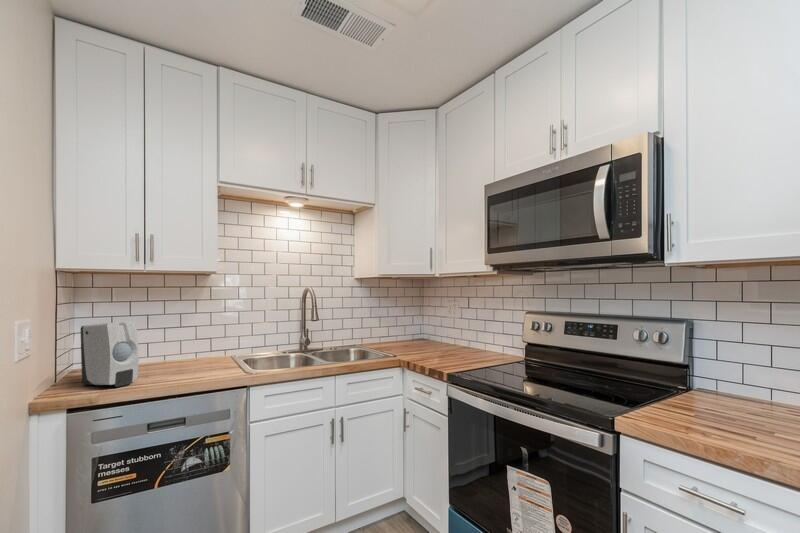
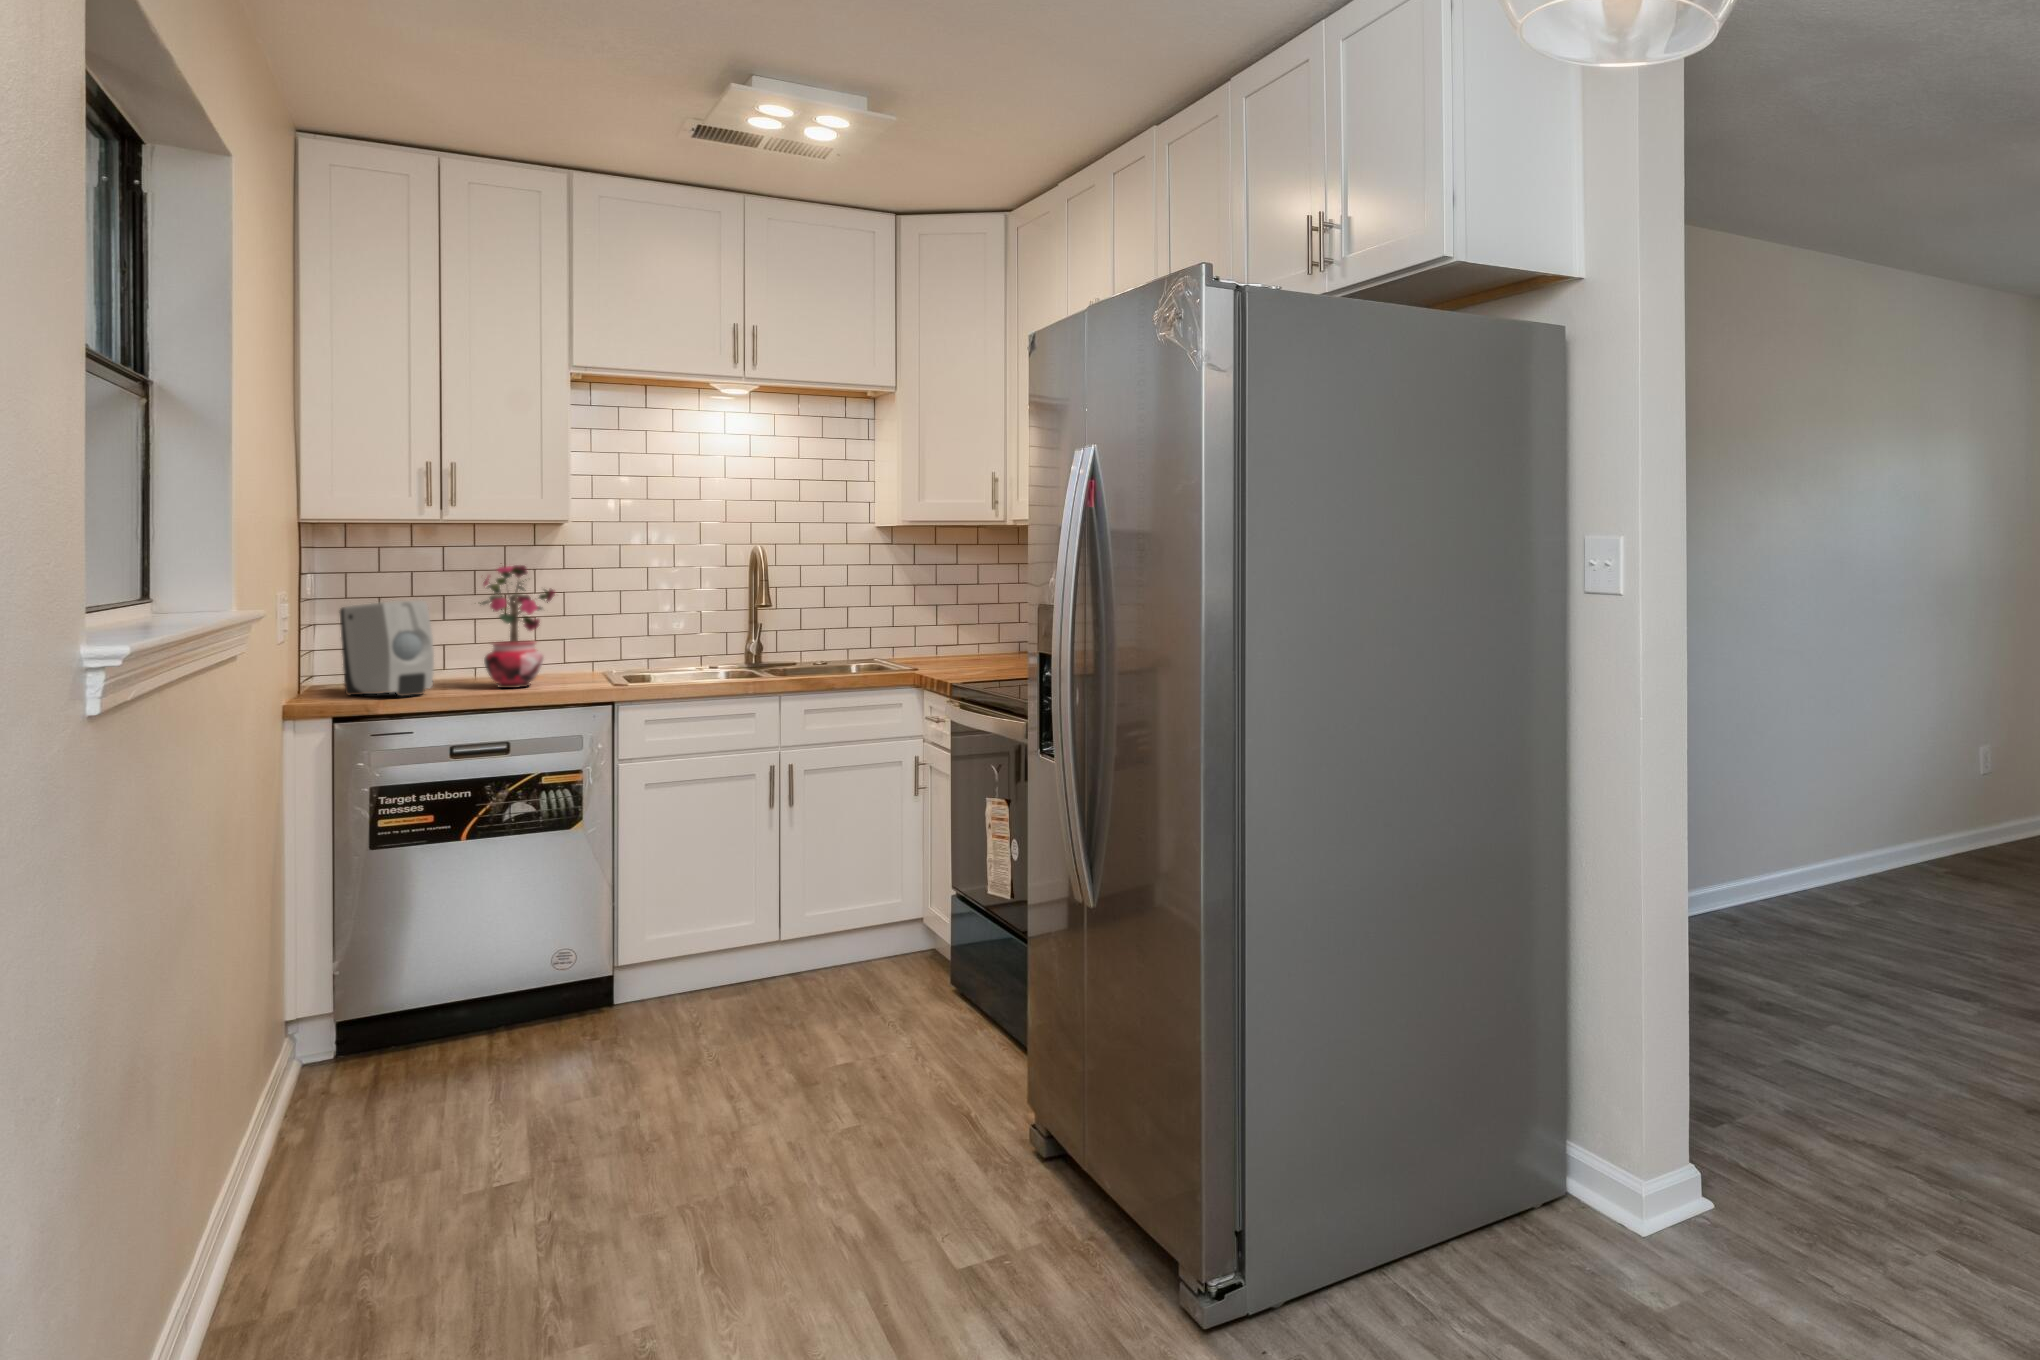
potted plant: none [161,295,212,375] -> present [480,565,555,688]

